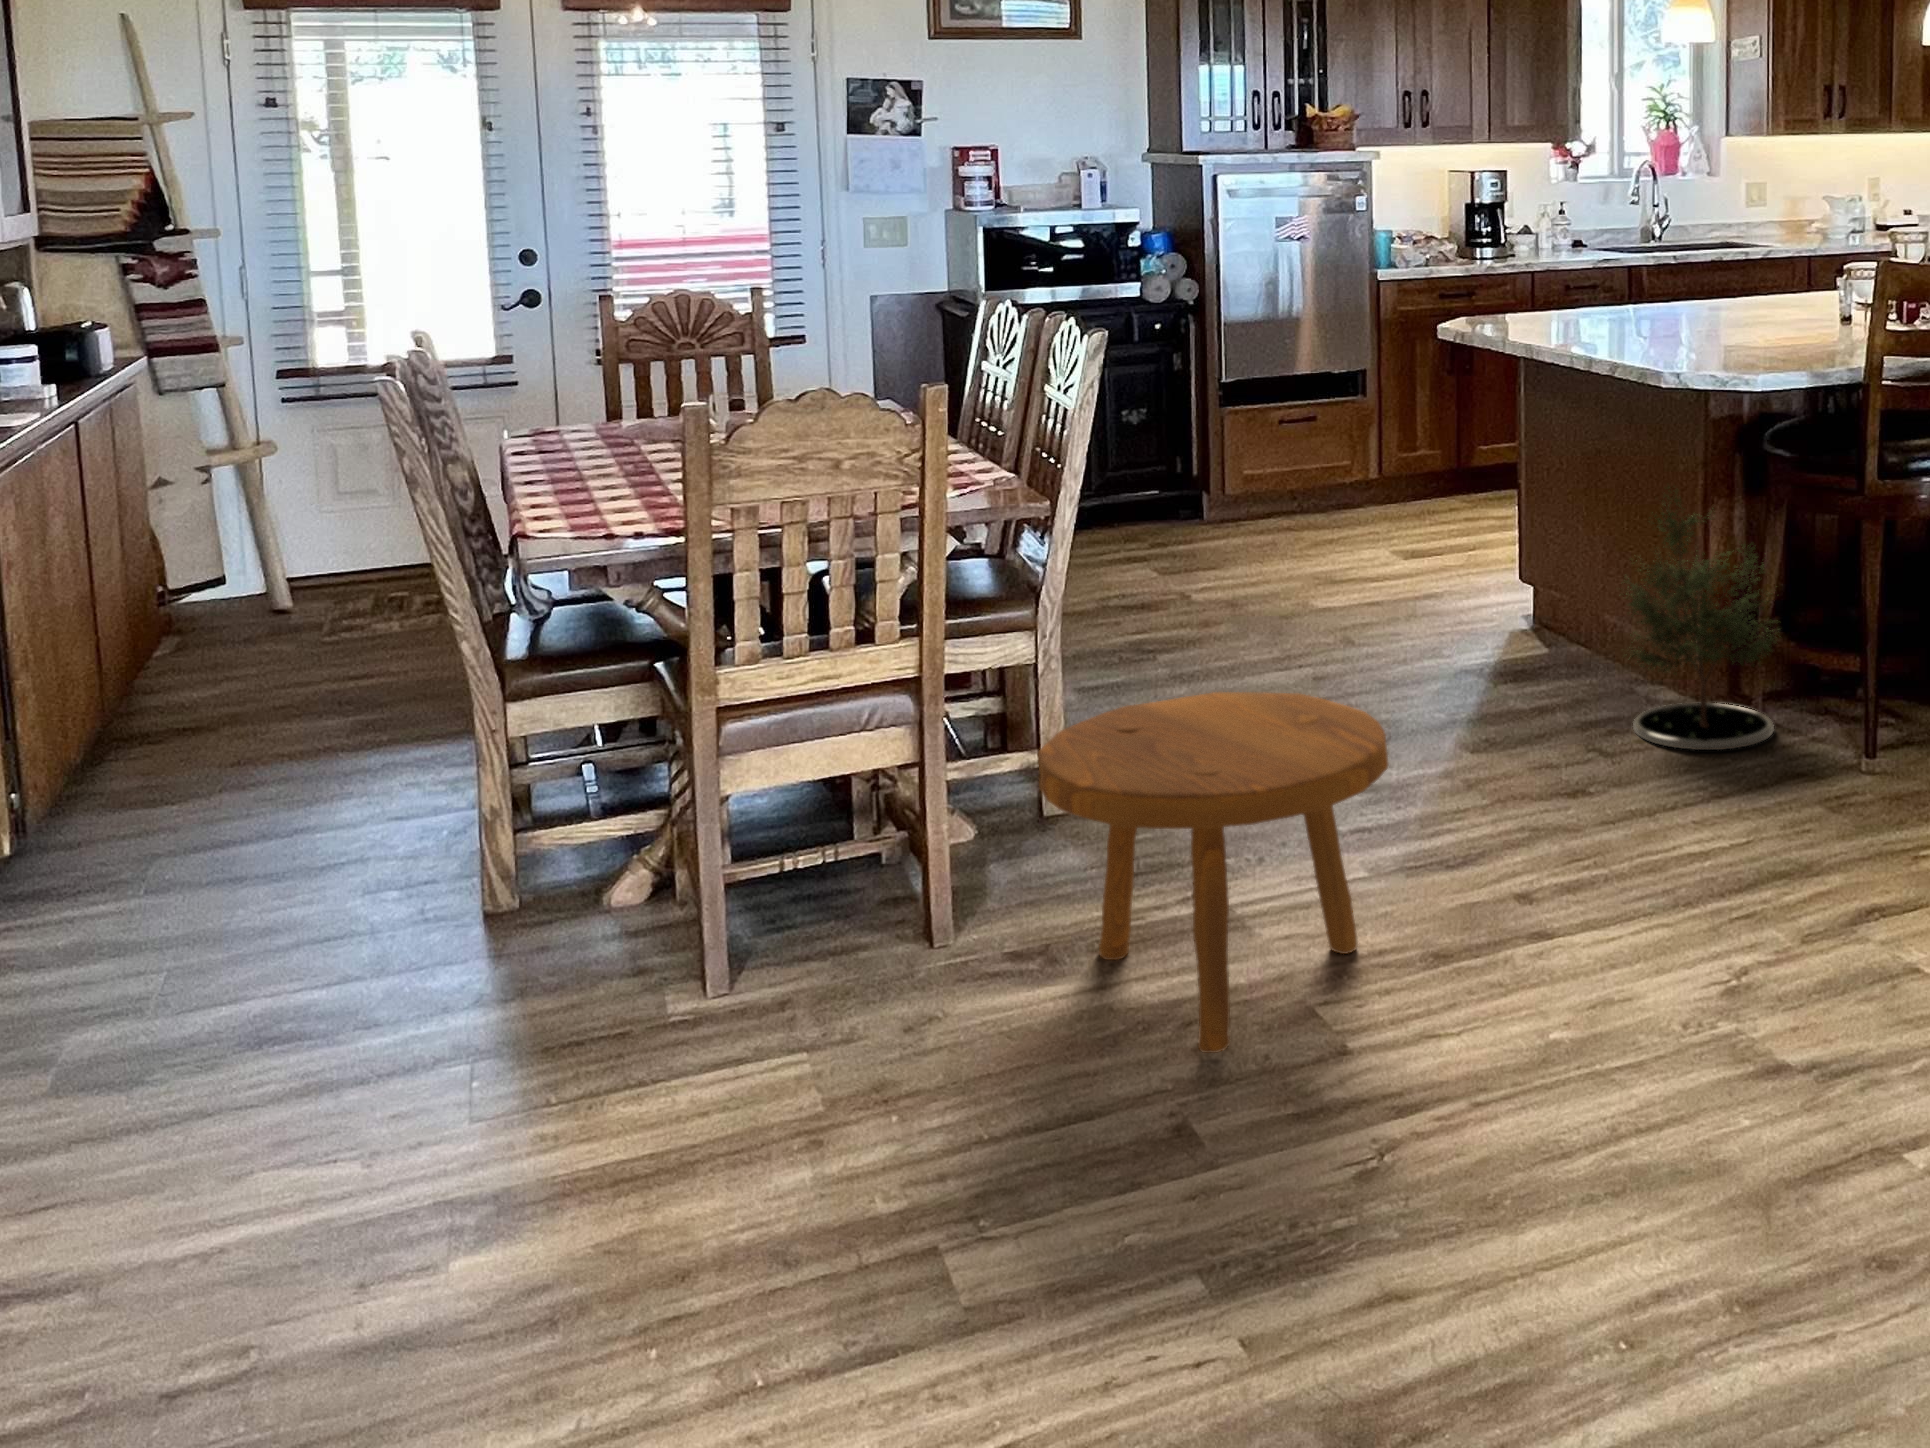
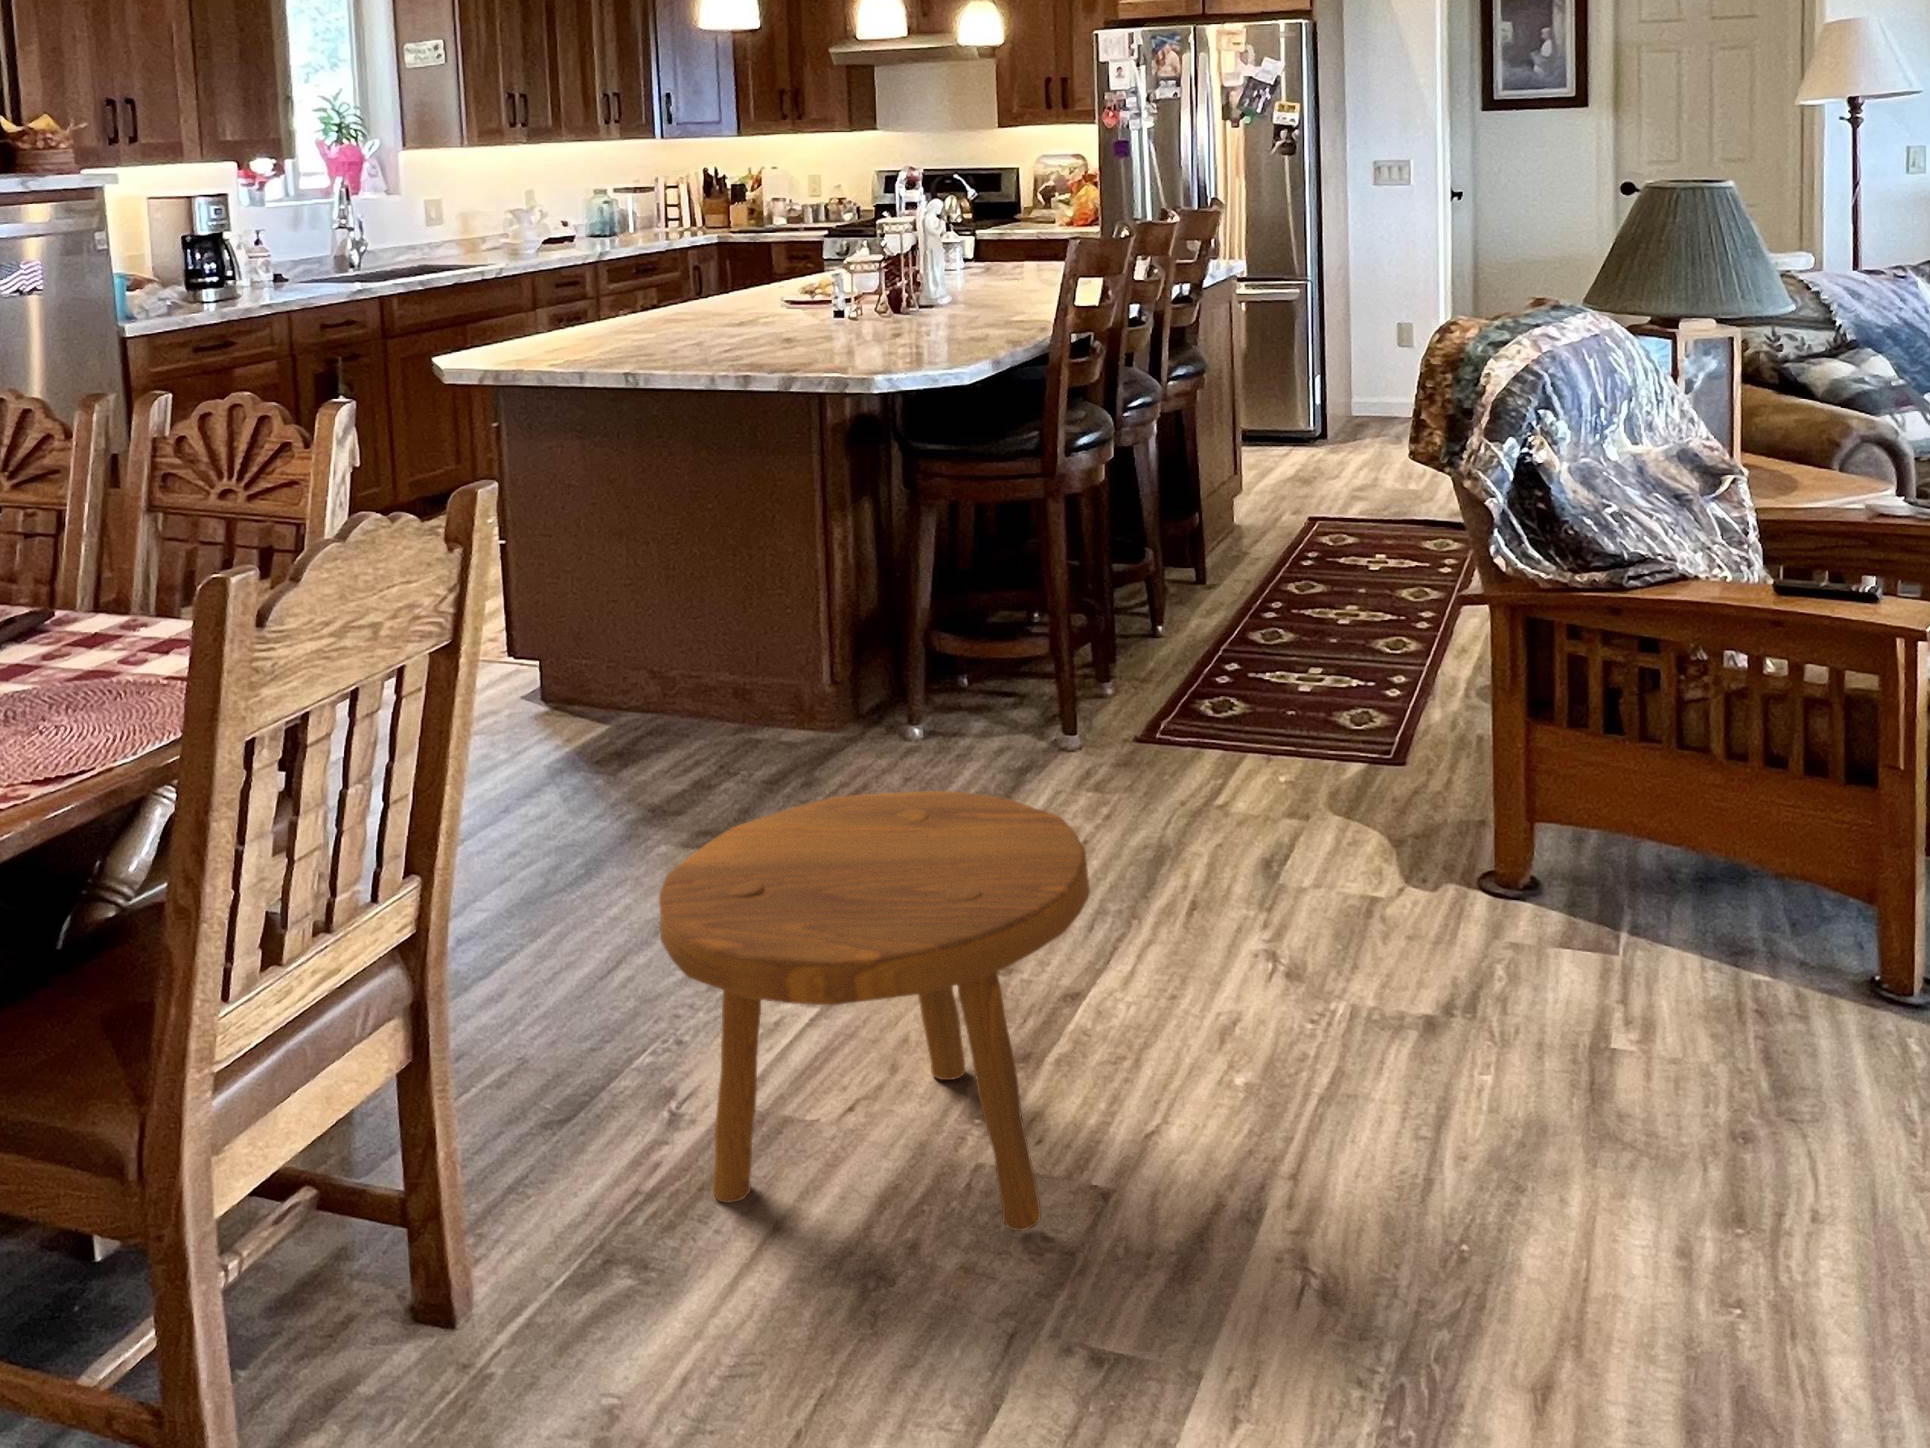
potted tree: present [1625,486,1780,750] -> none [794,502,963,781]

